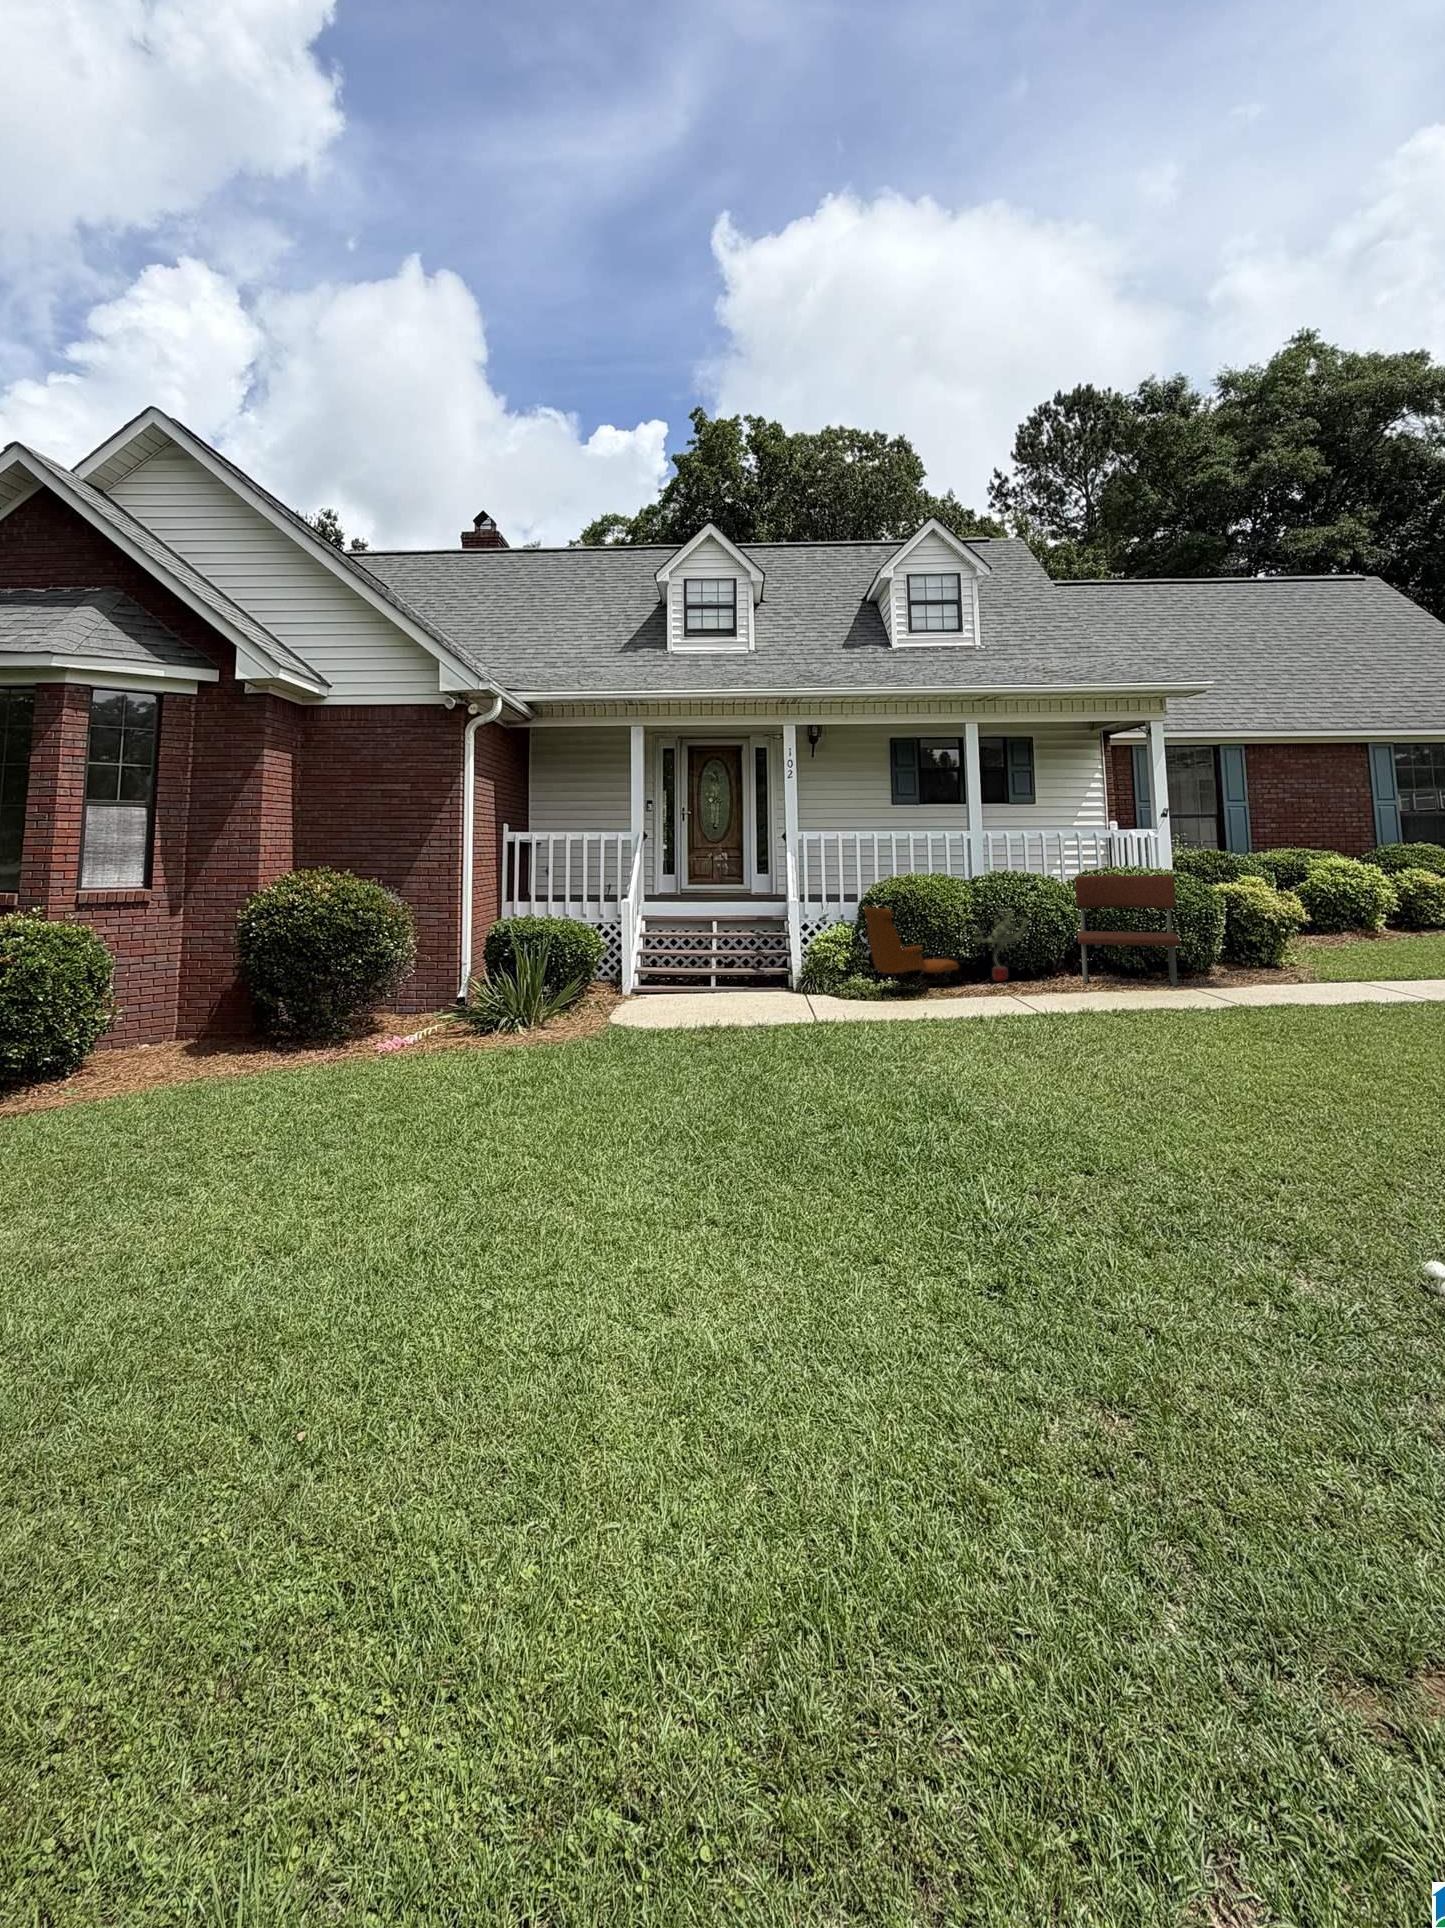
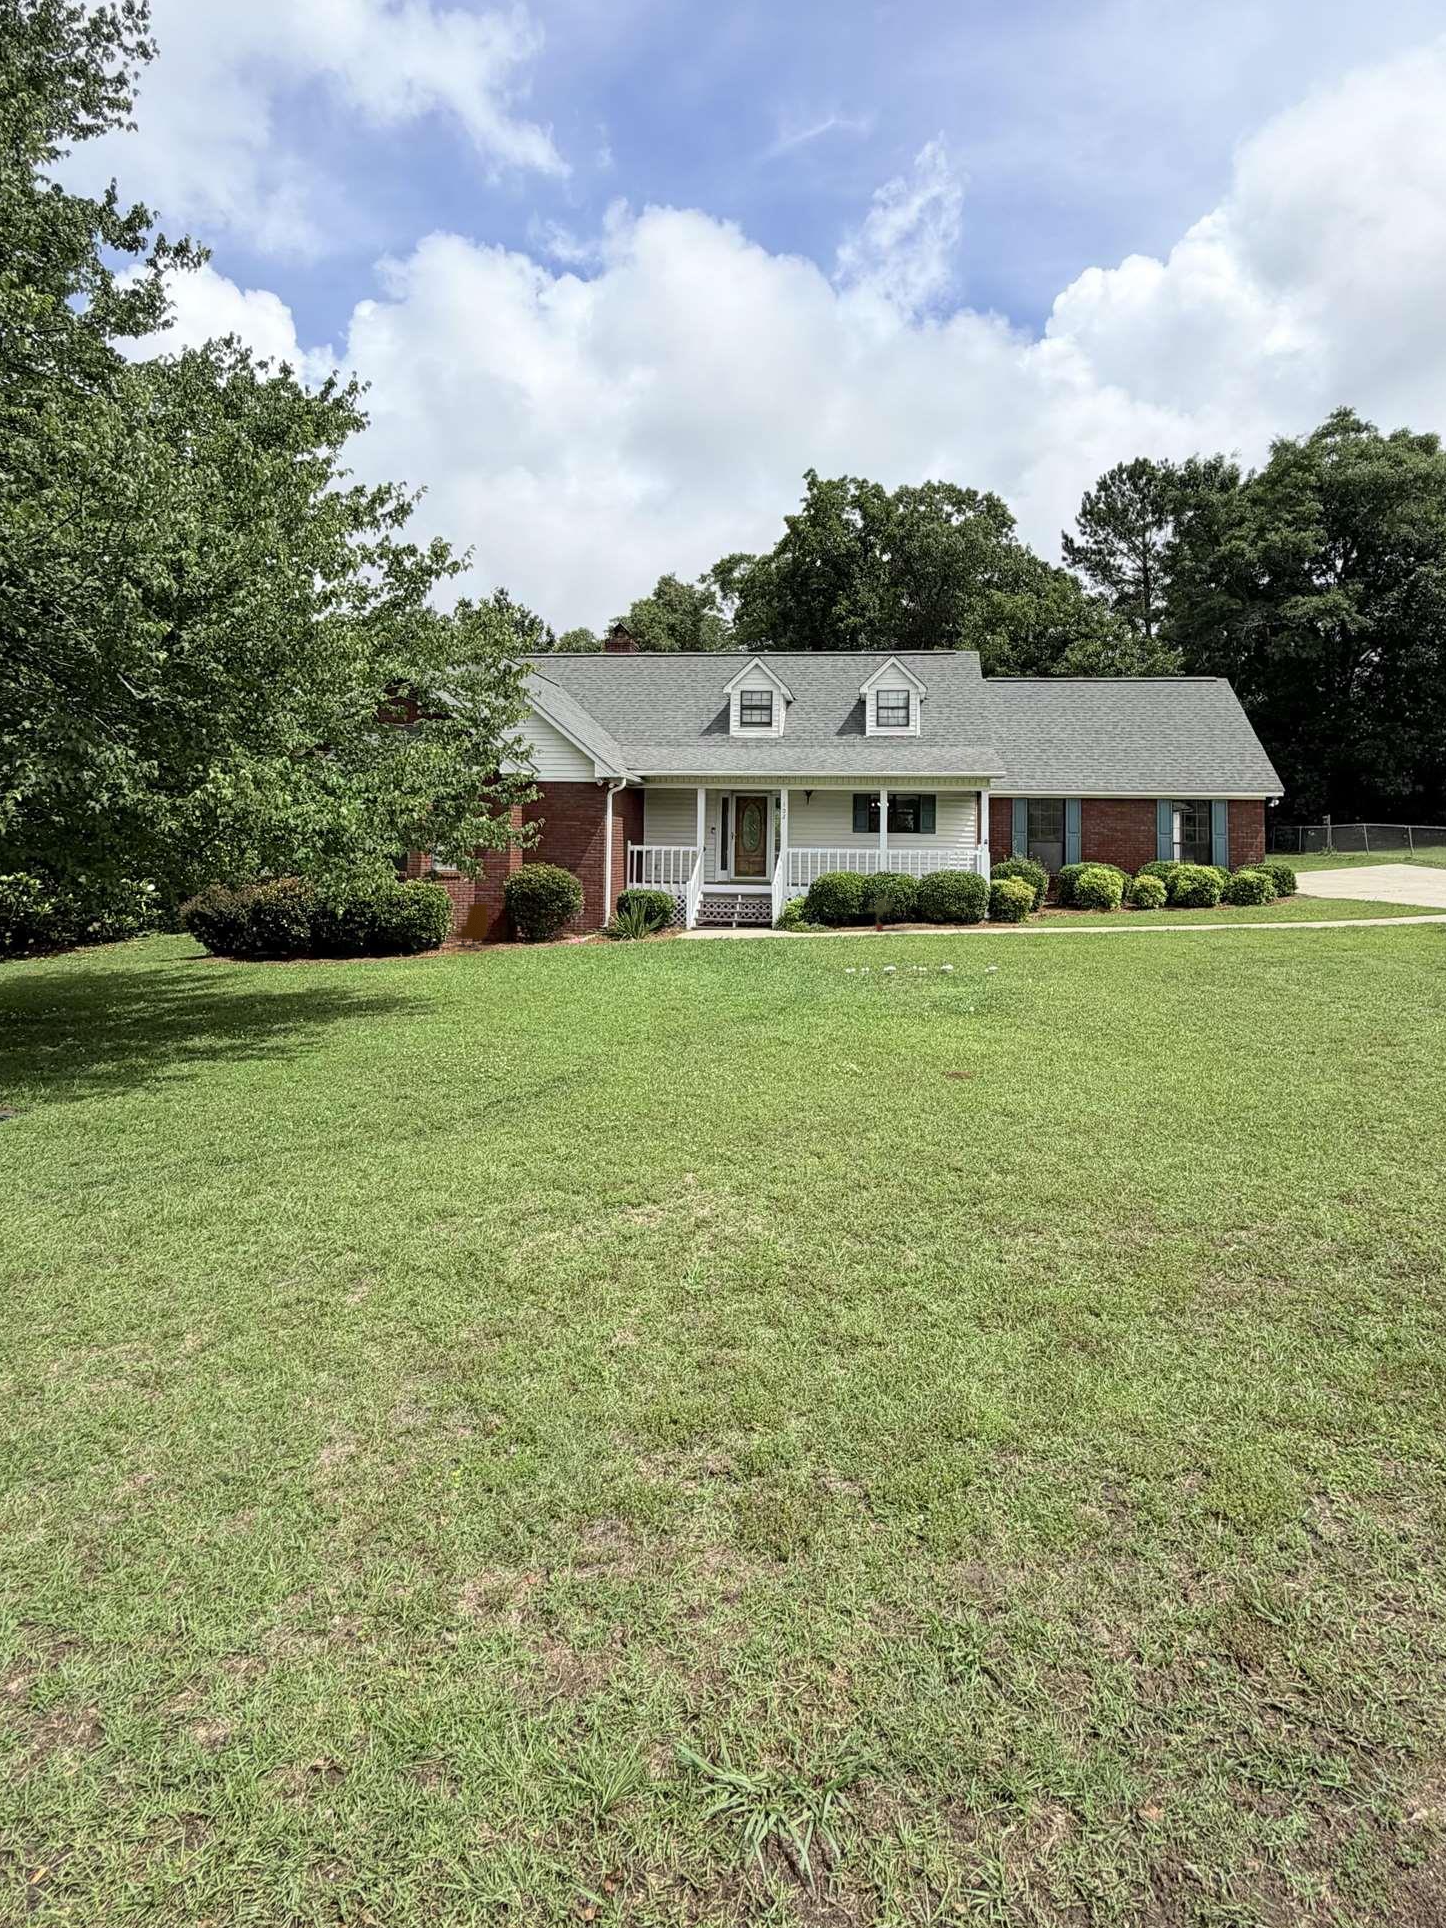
bench: present [1075,876,1181,986] -> none [914,878,969,936]
lounge chair: present [864,906,959,992] -> present [453,903,488,948]

